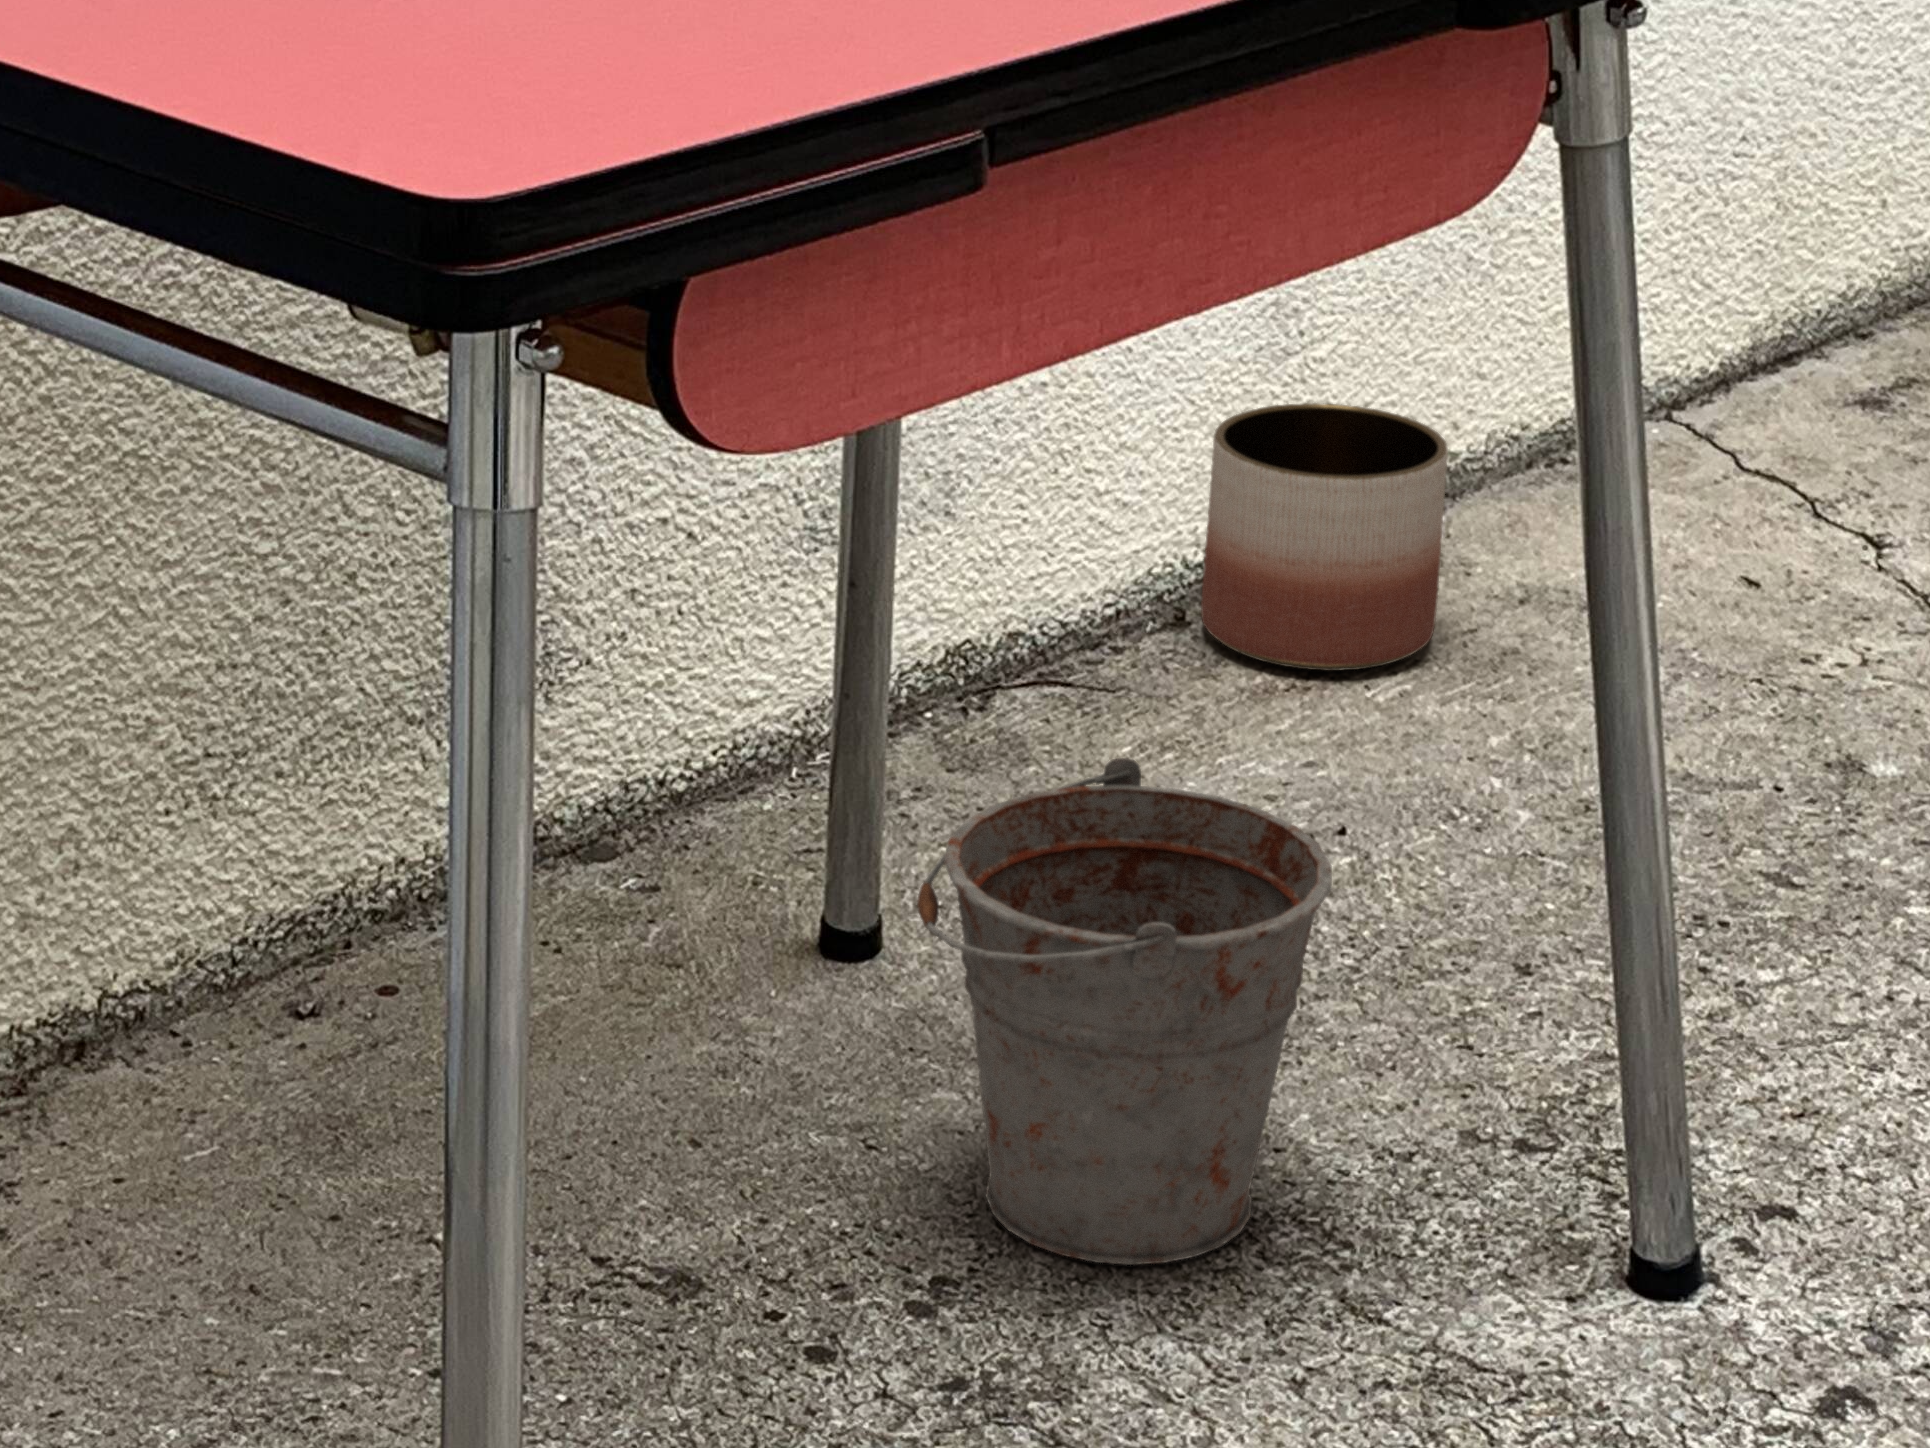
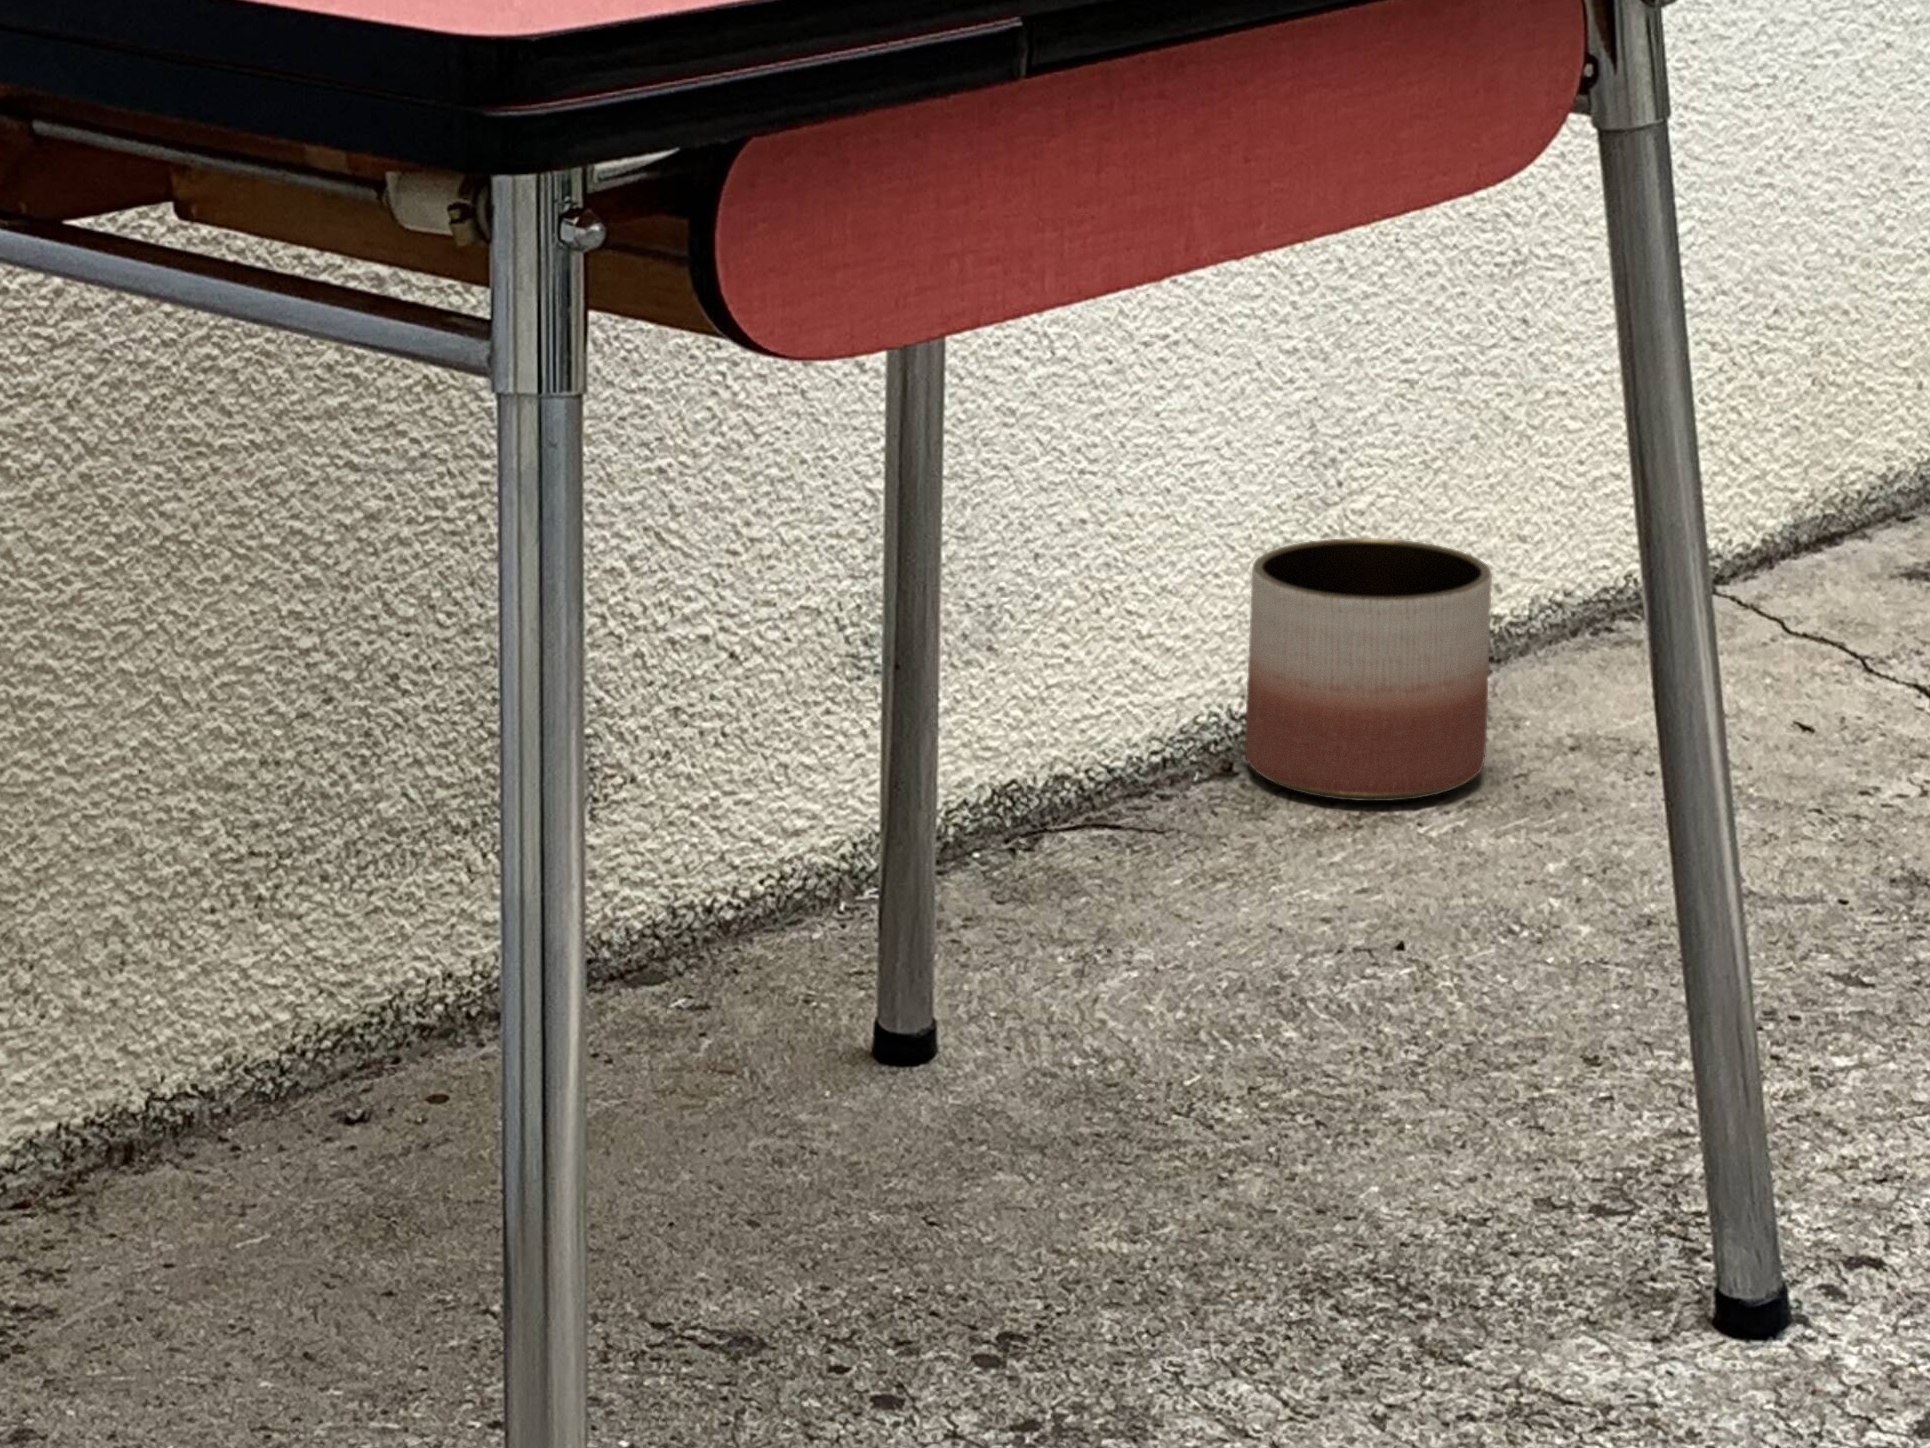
bucket: present [917,758,1332,1265] -> none [970,812,1393,1318]

